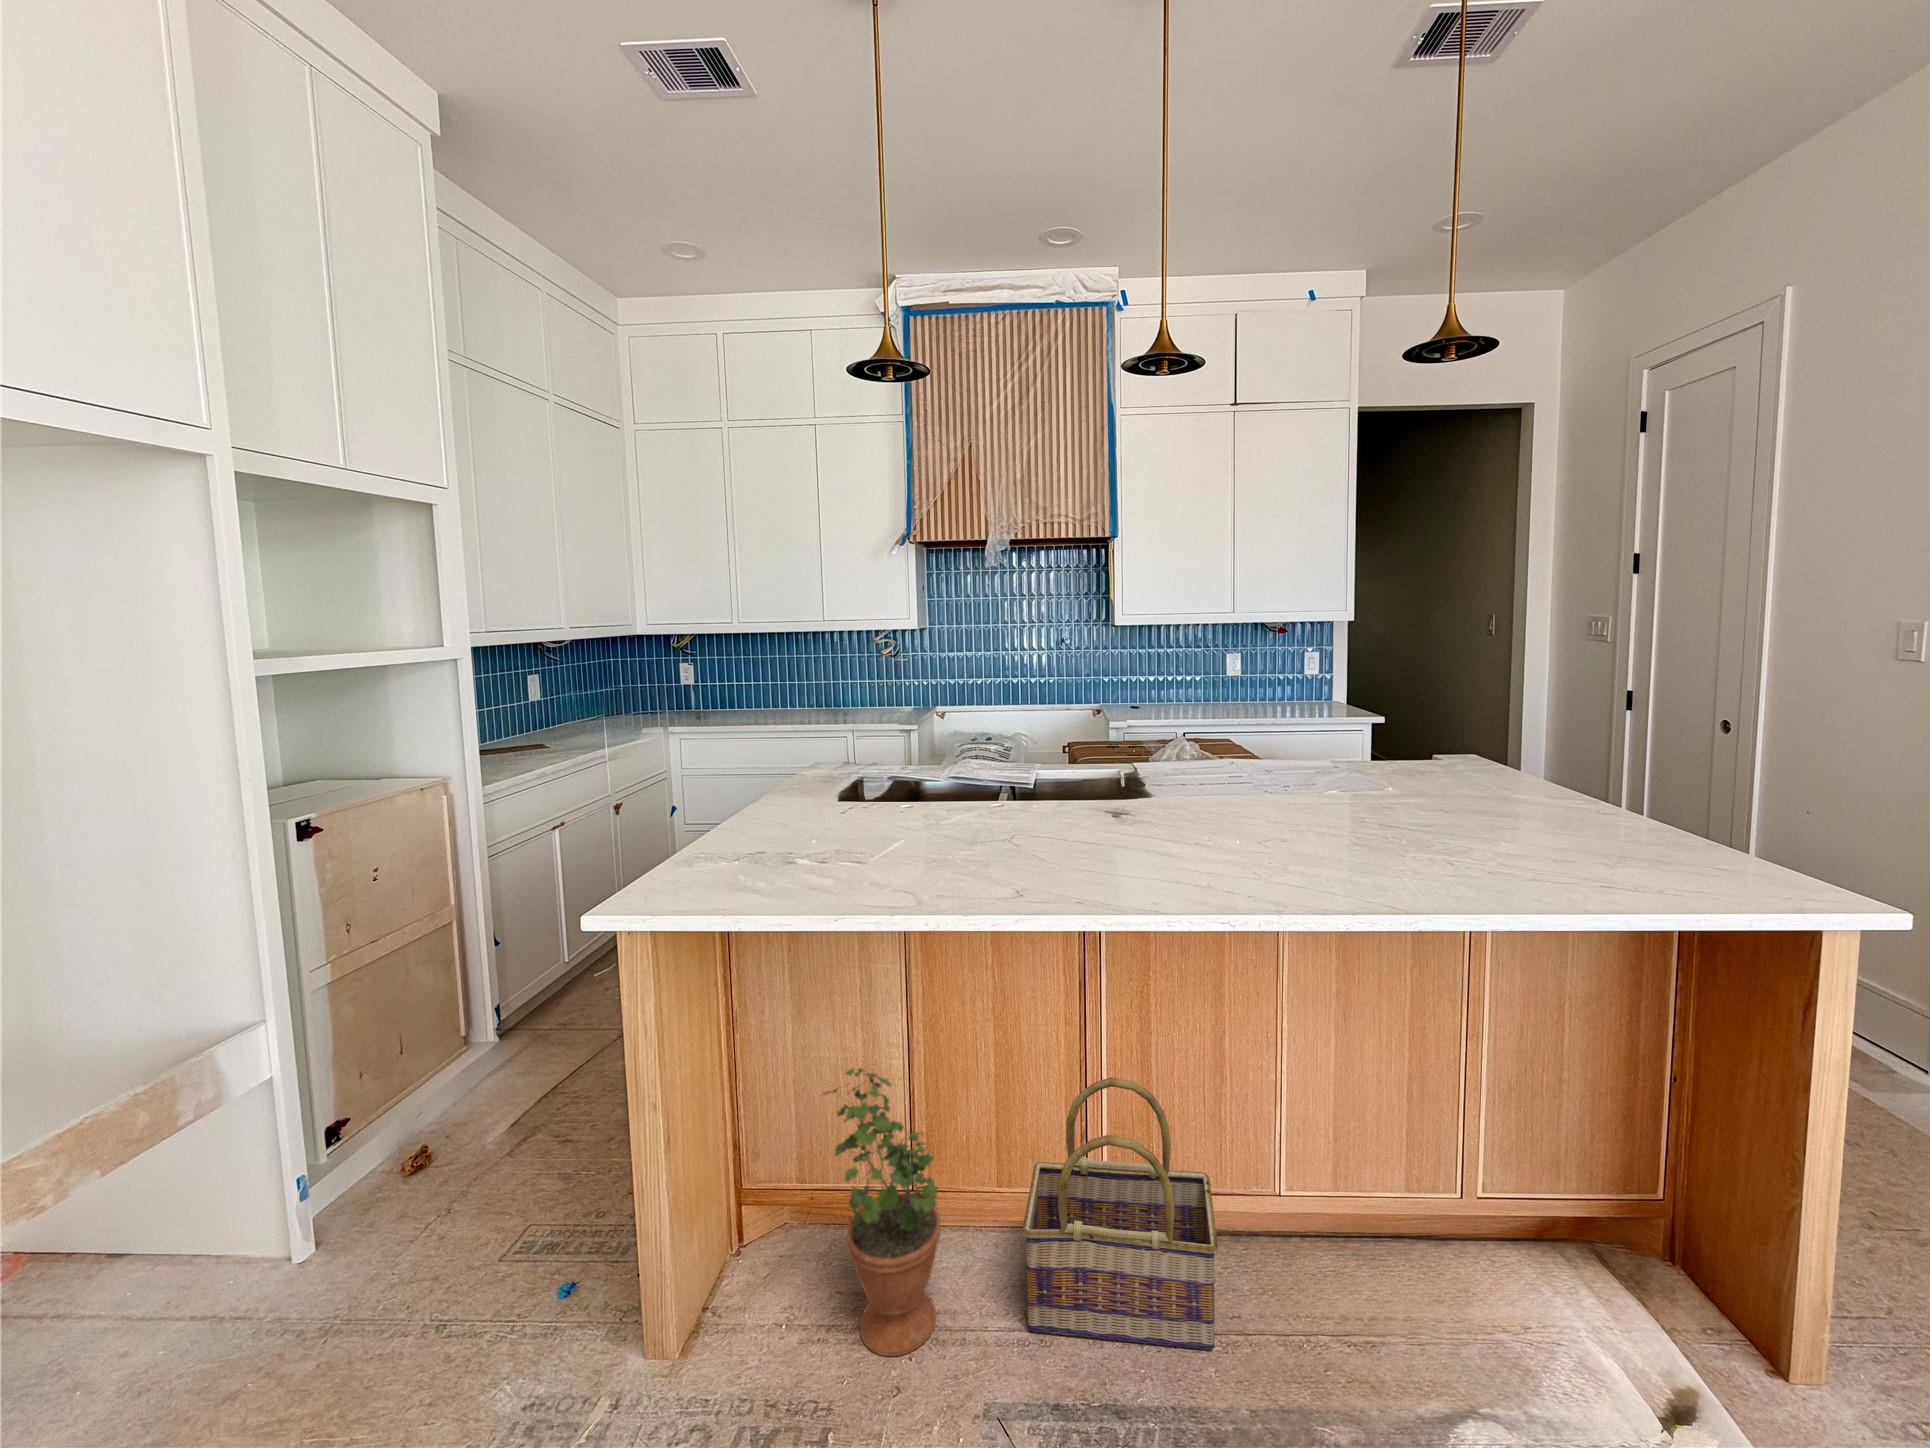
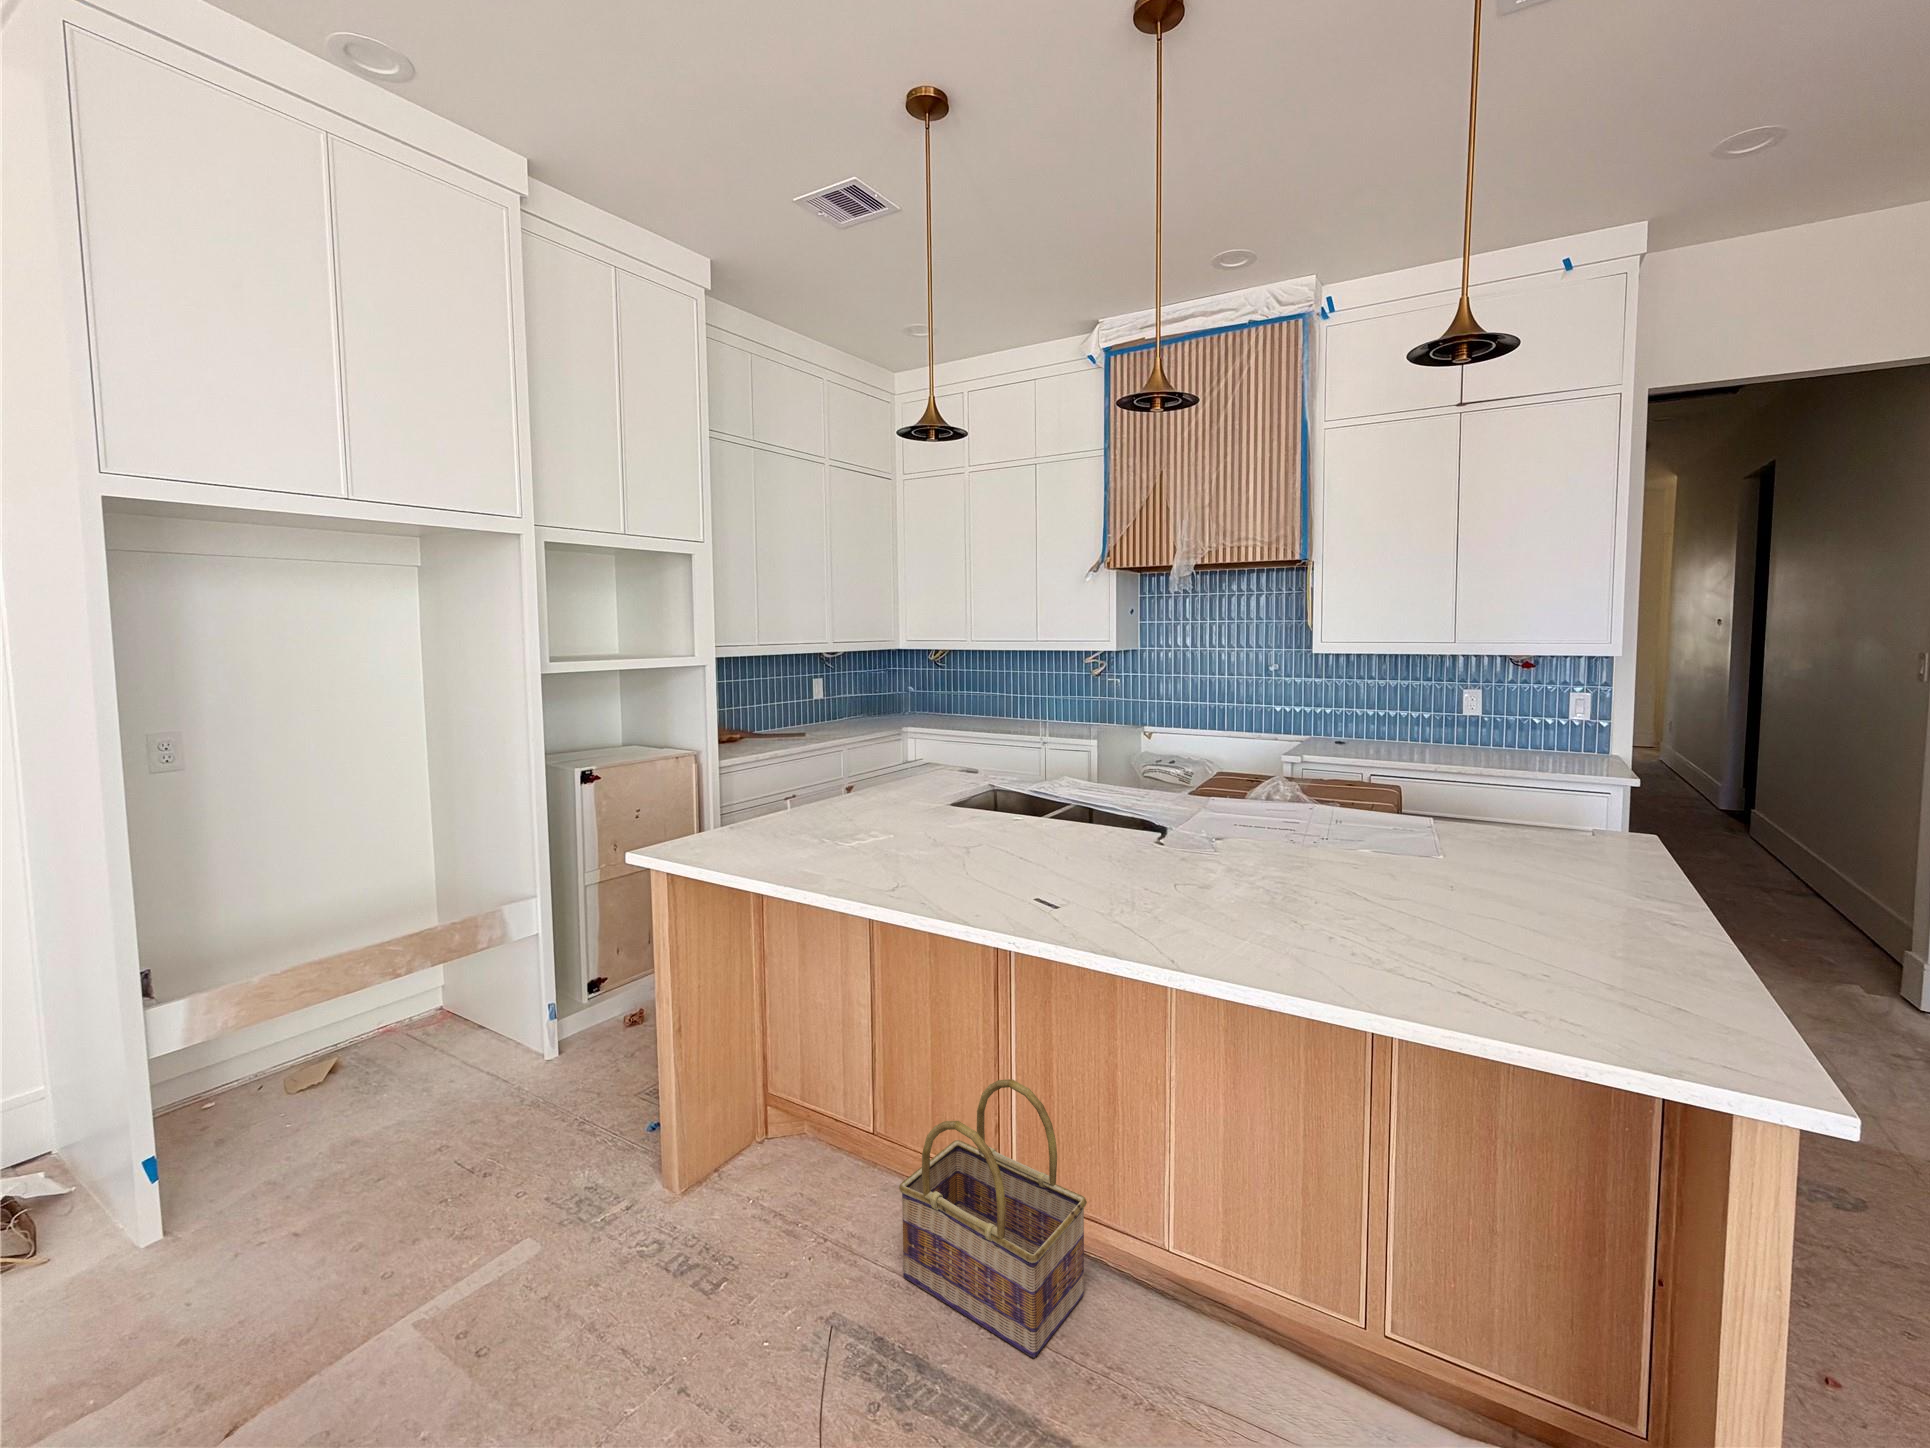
potted plant: present [824,1068,941,1356] -> none [765,1009,859,1254]

